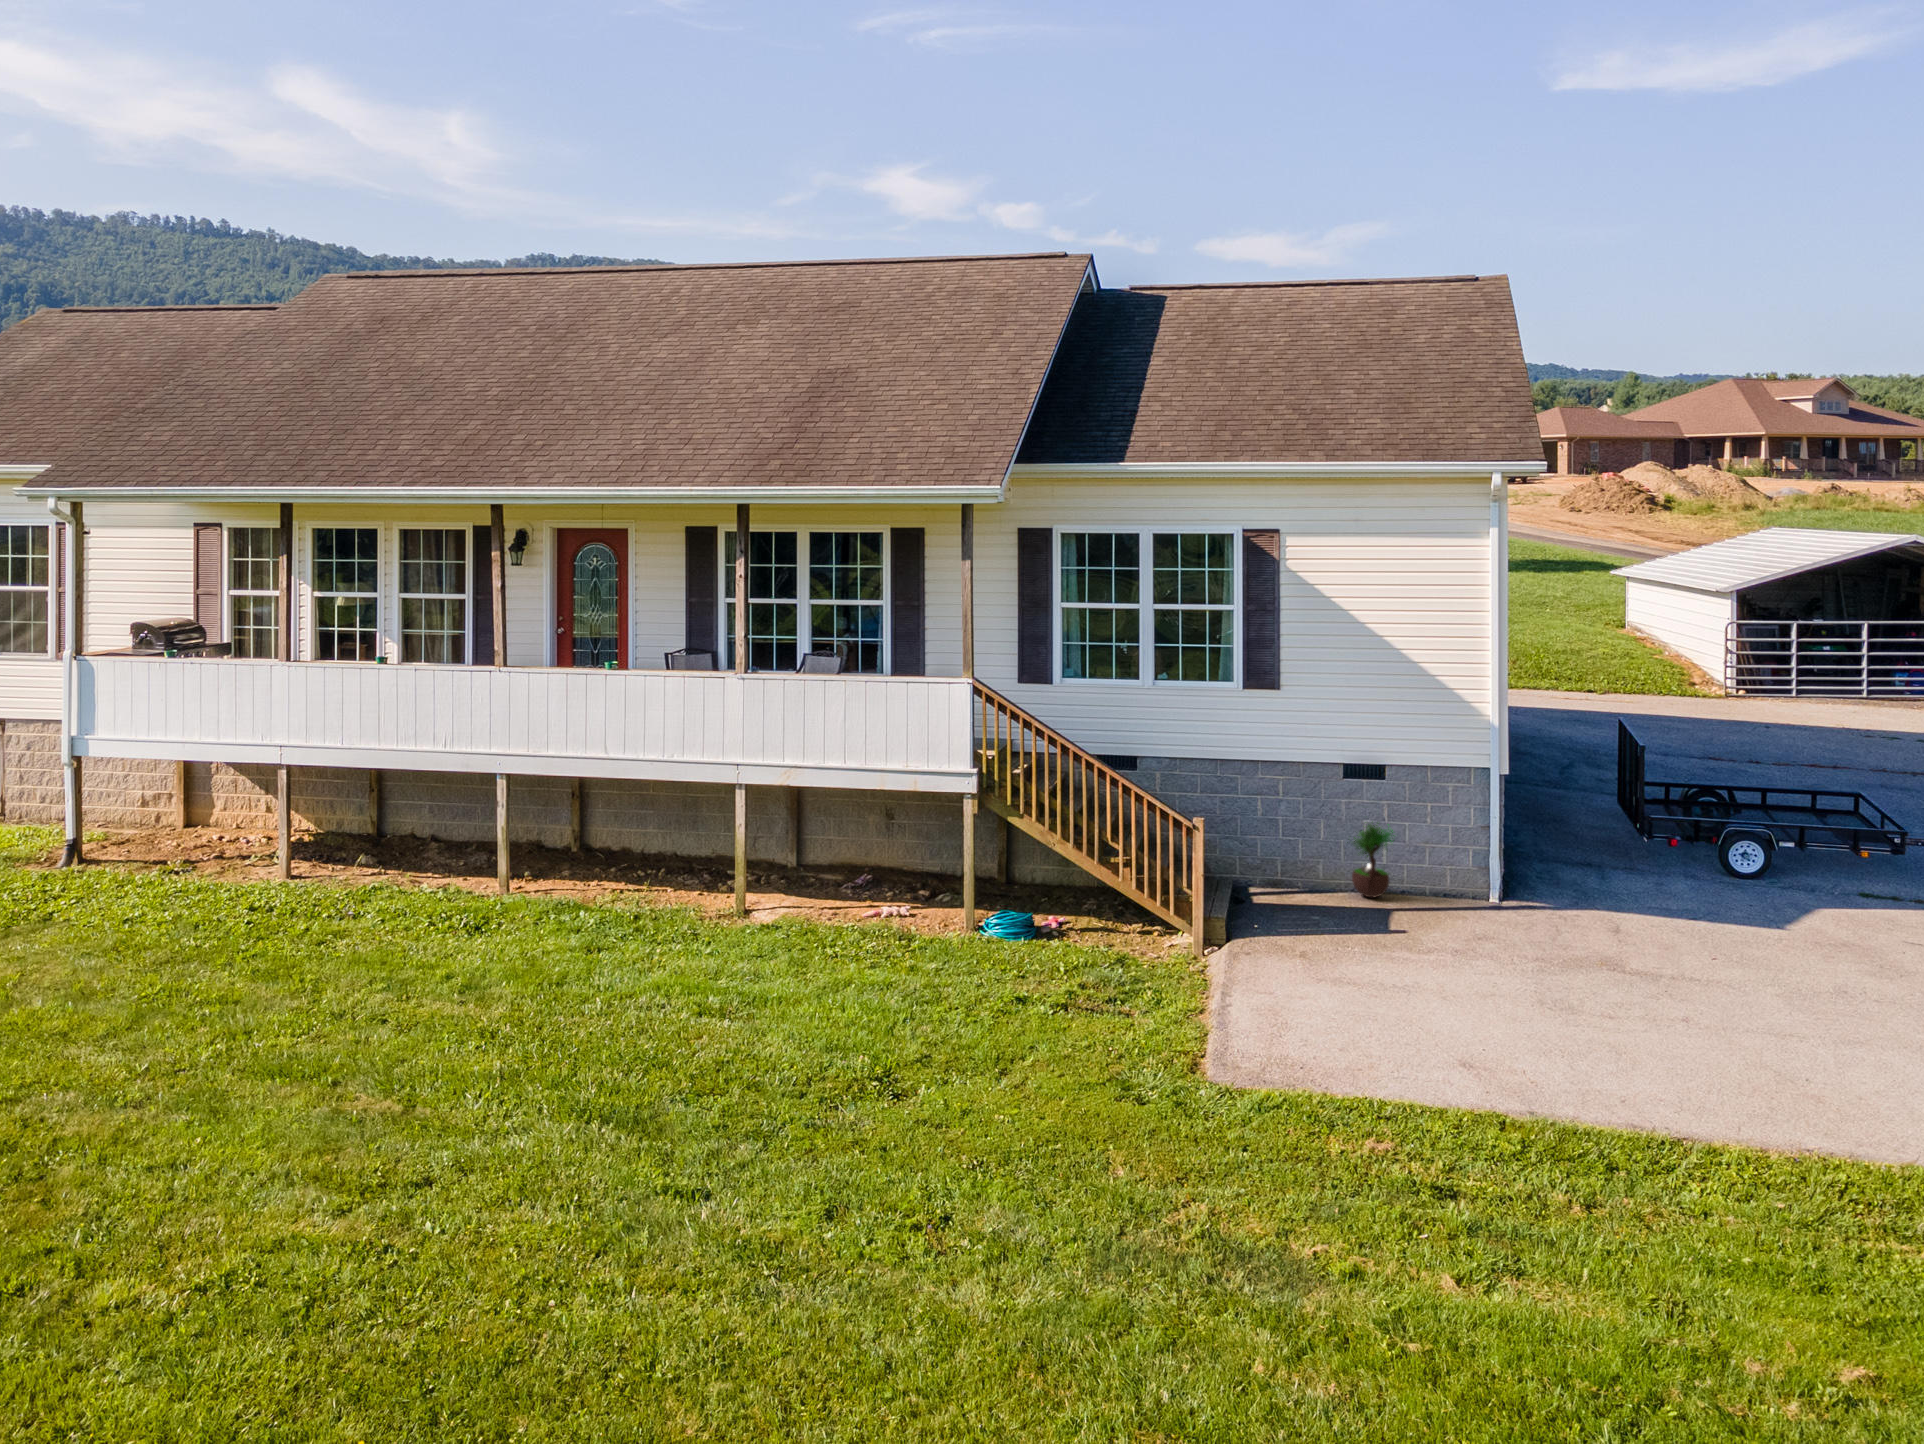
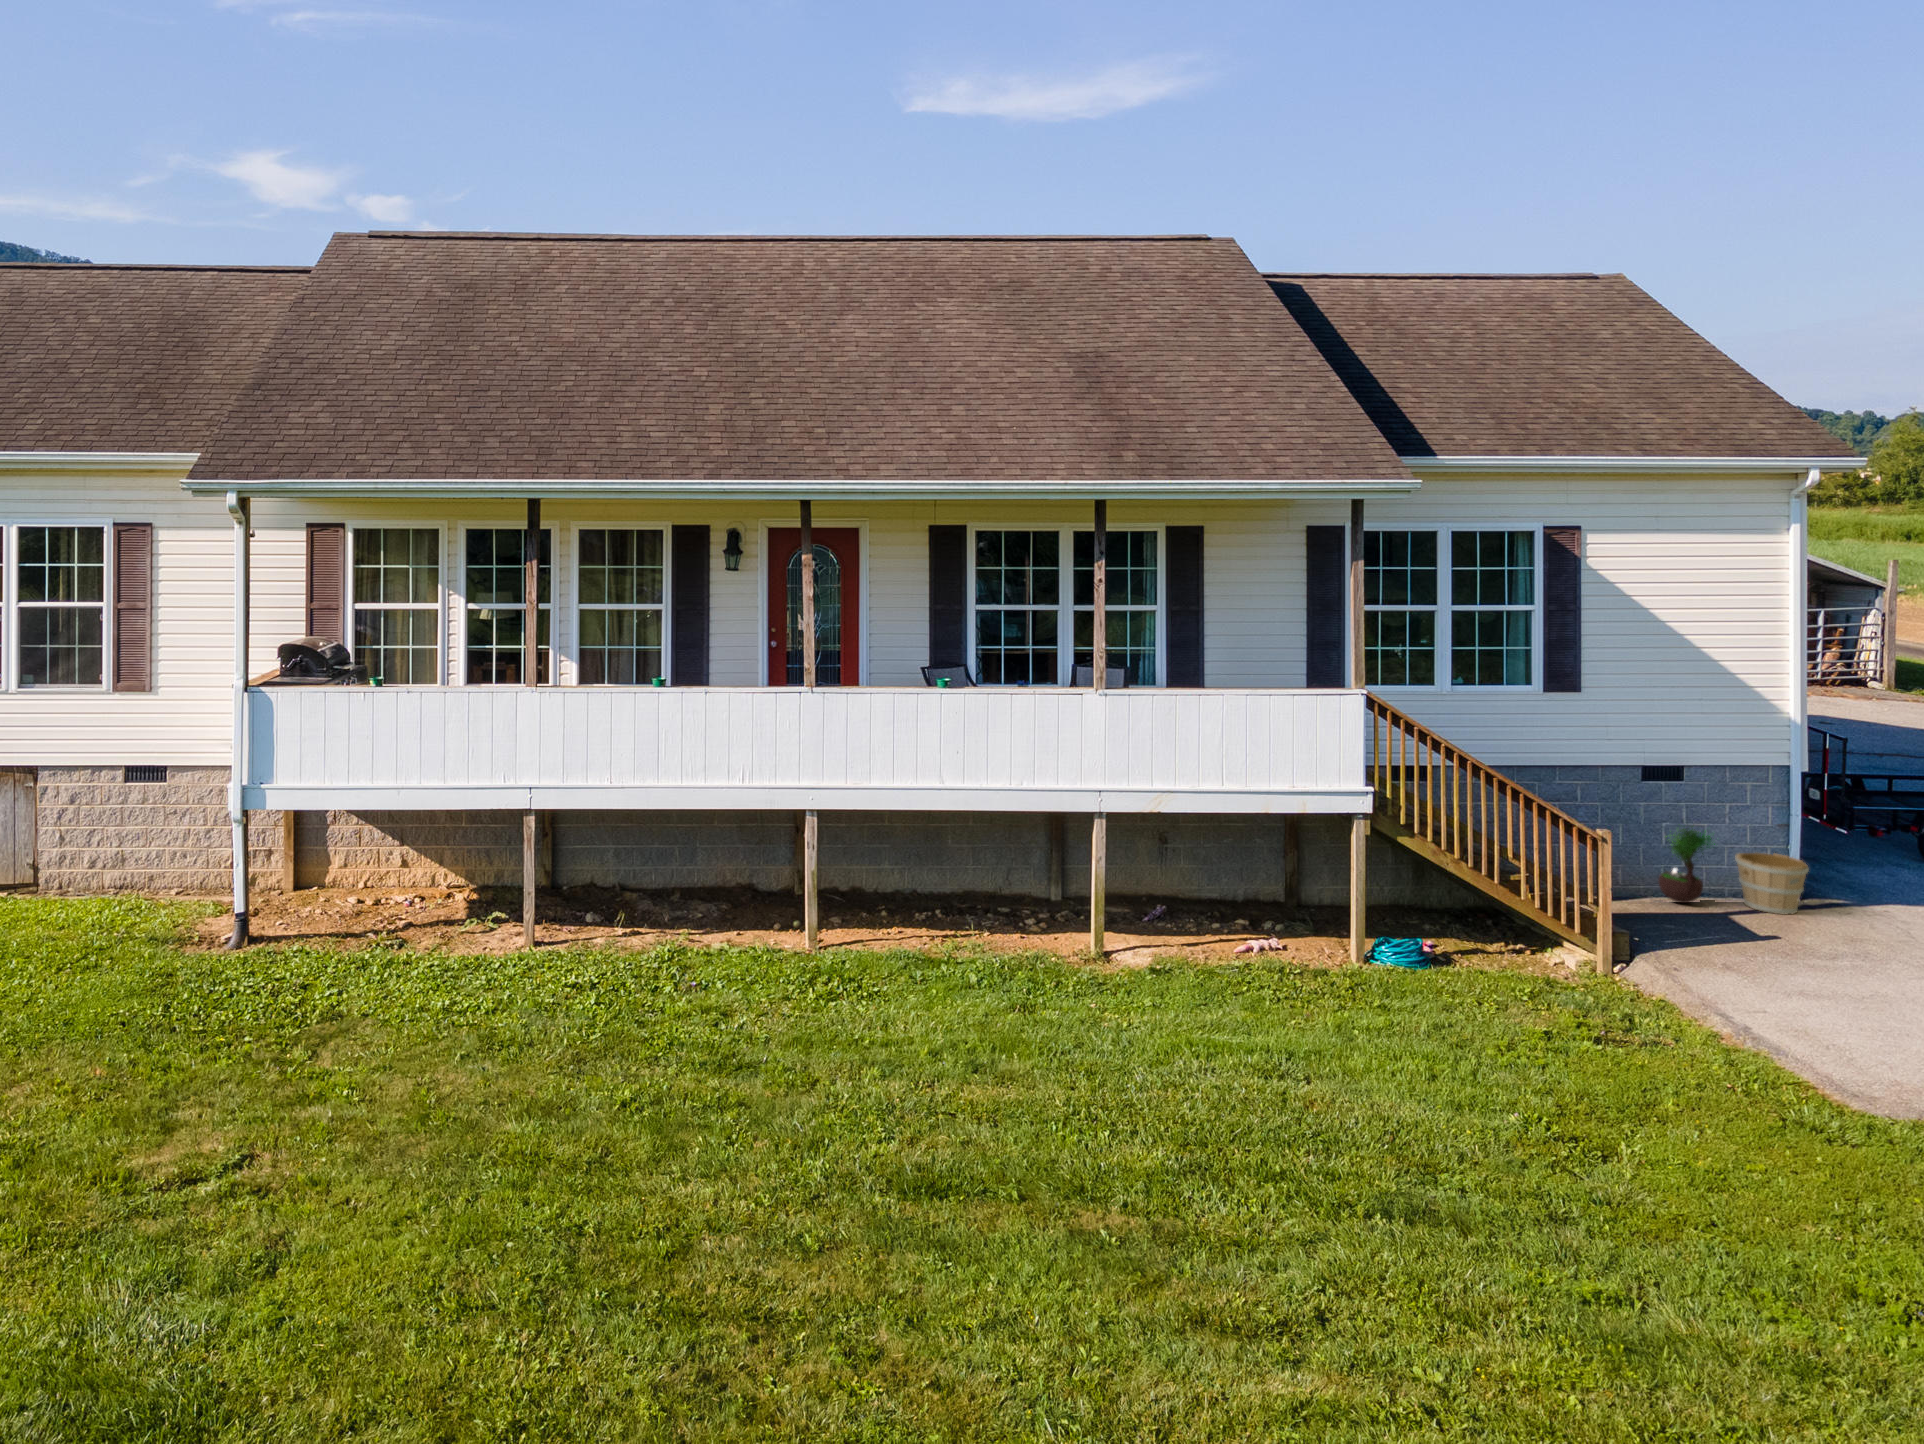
wooden bucket: none [1425,852,1487,913] -> present [1735,853,1809,915]

